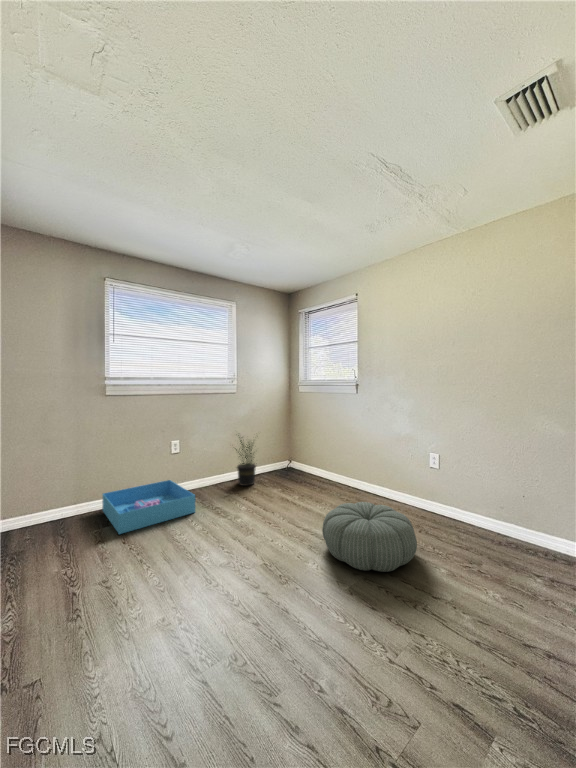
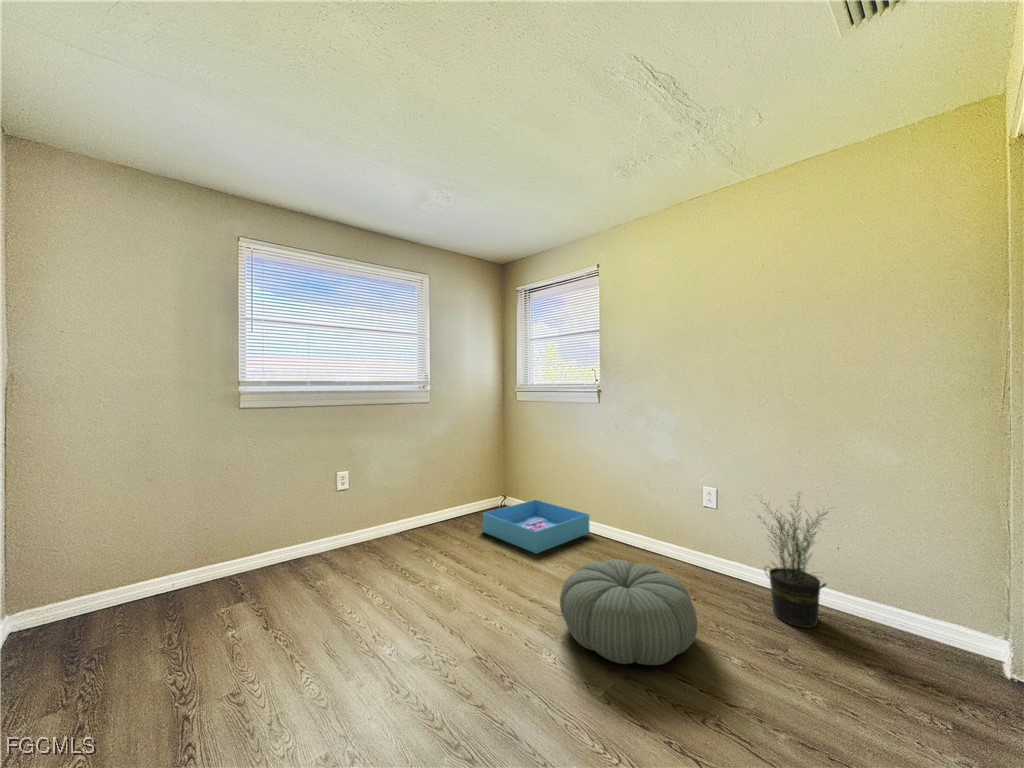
potted plant: present [235,435,256,486] -> present [758,497,828,628]
storage bin: present [102,480,195,534] -> present [483,500,590,553]

